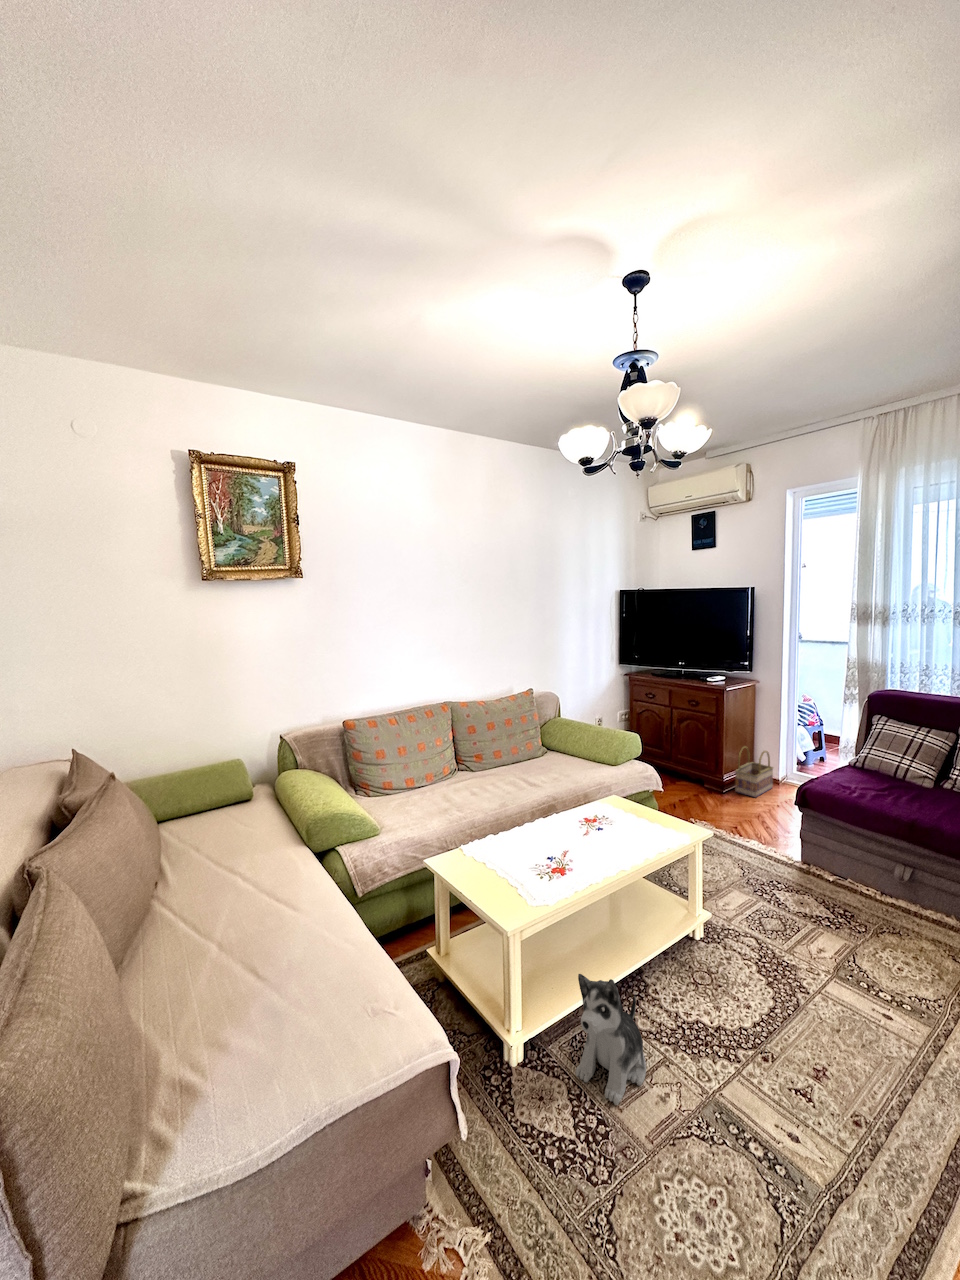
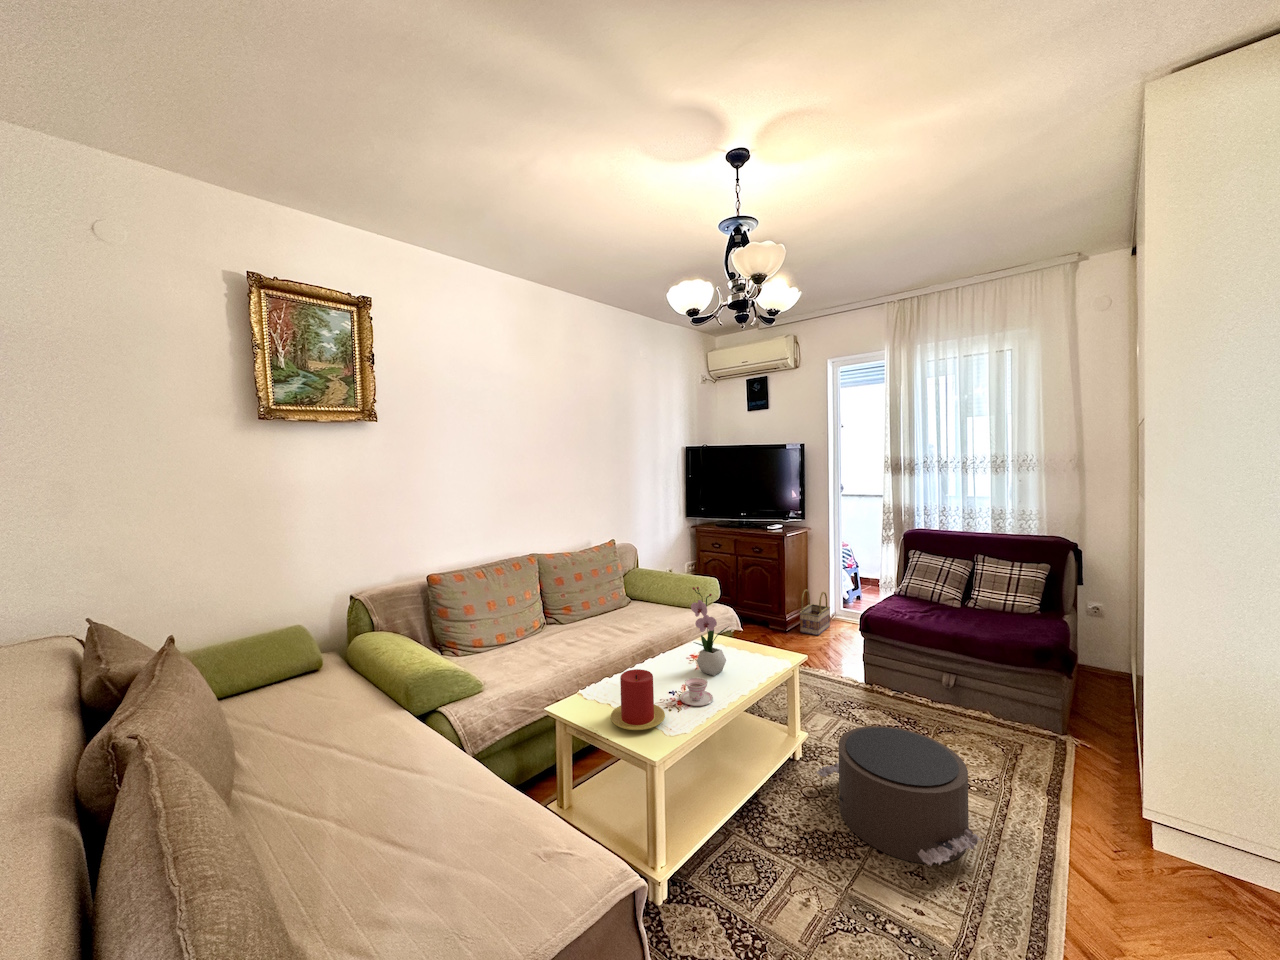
flower arrangement: none [575,750,617,842] -> present [691,587,729,676]
candle: none [477,832,531,894] -> present [611,669,665,730]
teacup: none [554,845,588,875] -> present [680,677,713,706]
pouf: none [708,918,898,1095] -> present [816,726,983,866]
plush toy: present [576,974,646,1105] -> none [718,796,785,919]

